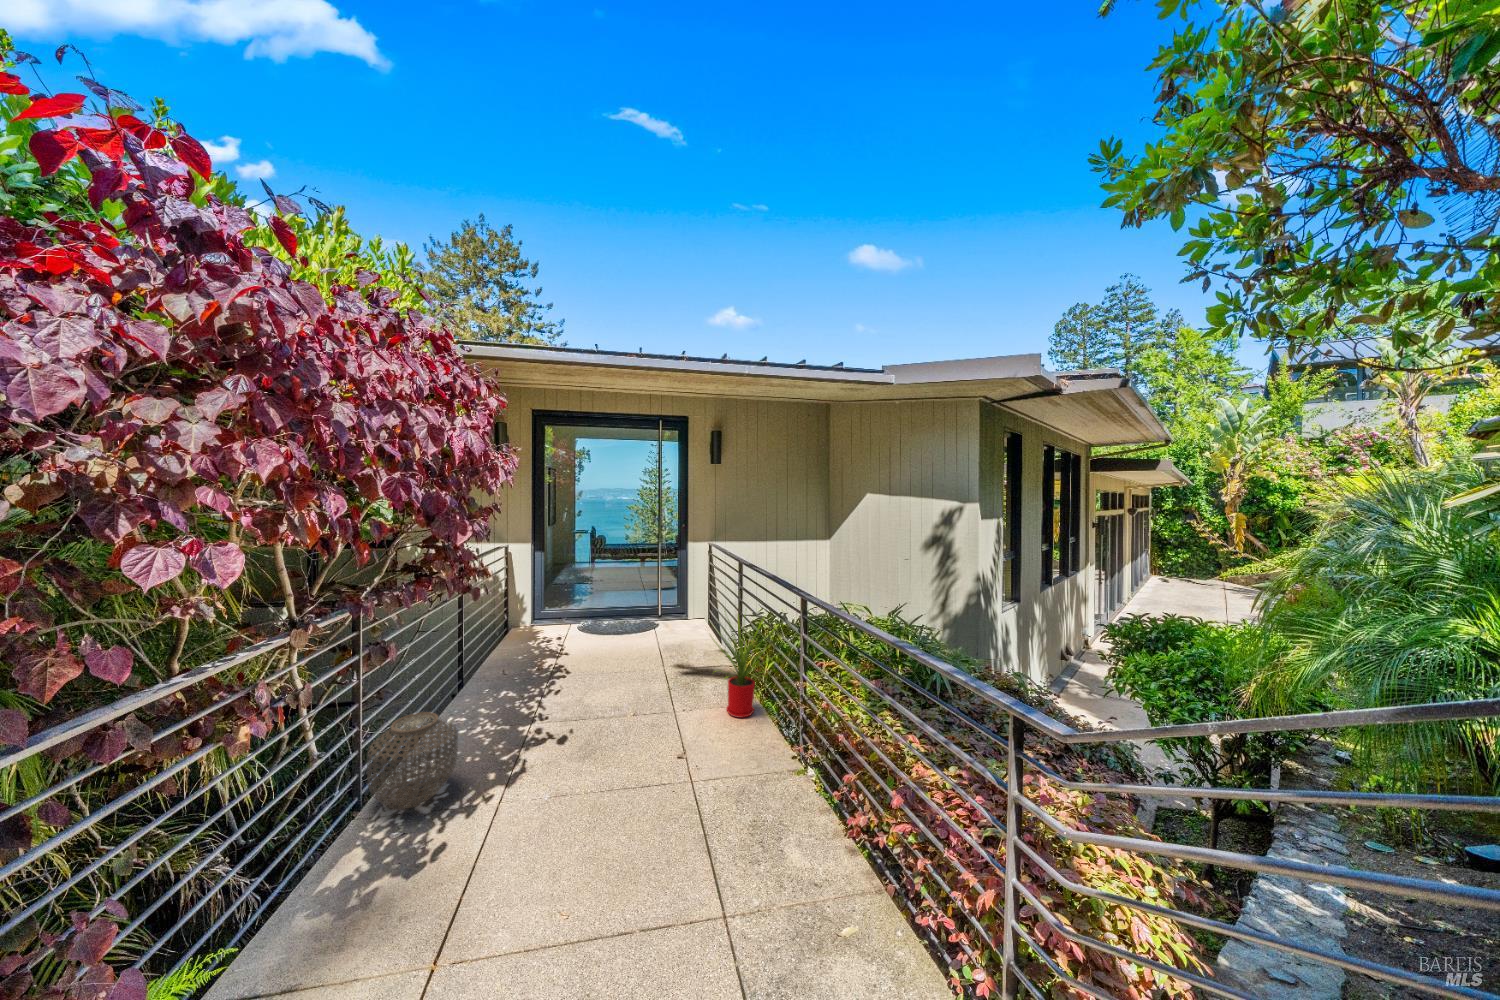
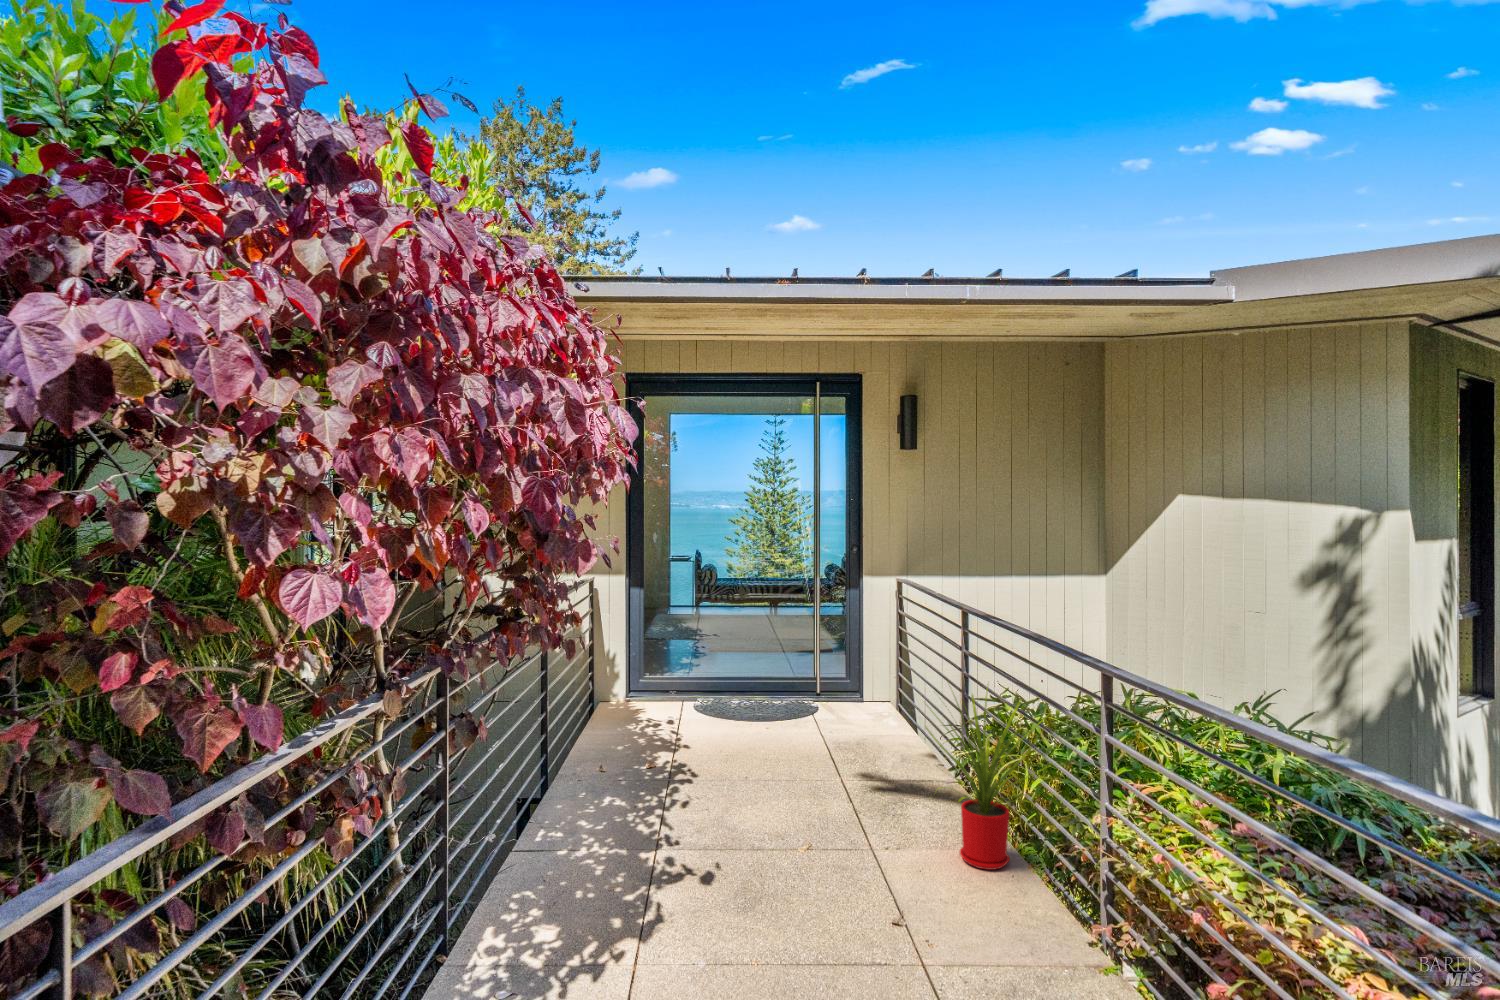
woven basket: present [367,712,458,809] -> none [459,818,569,955]

